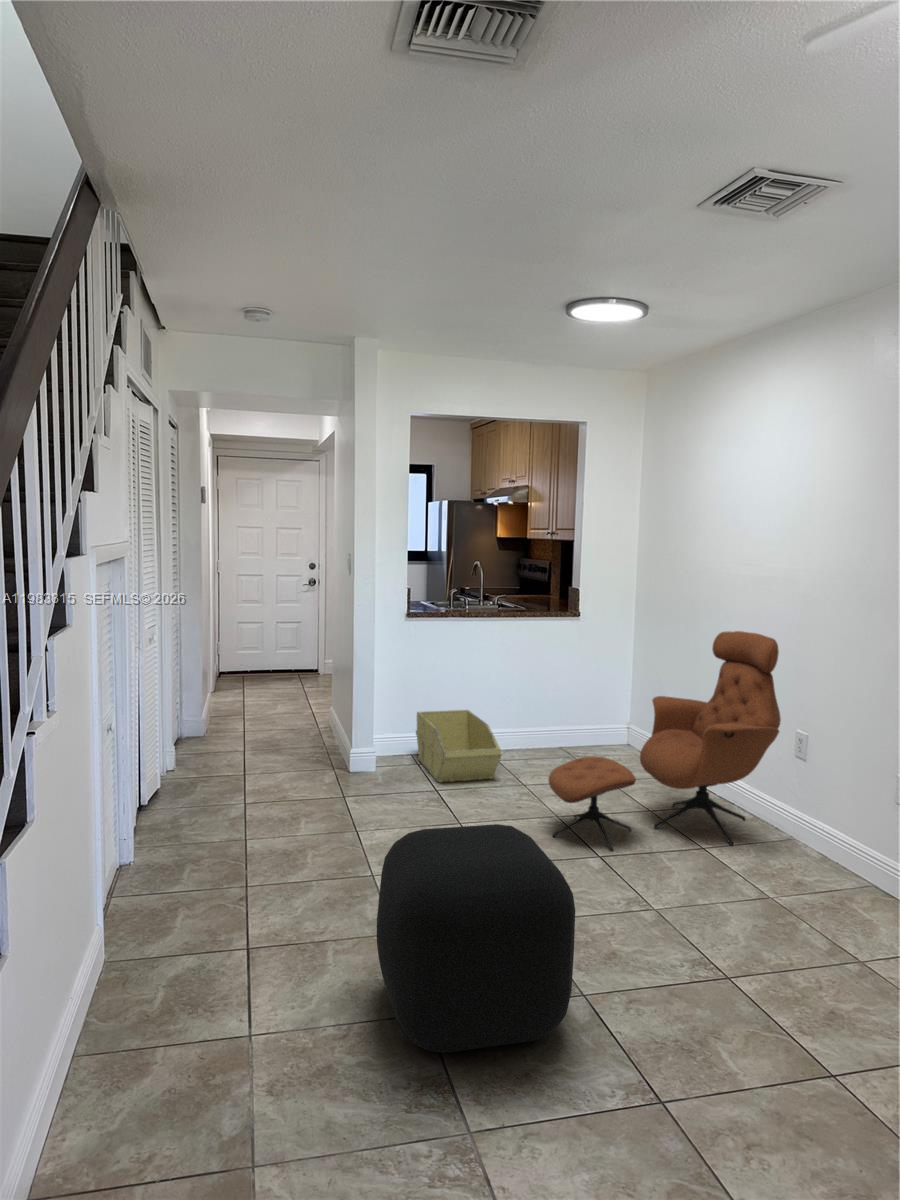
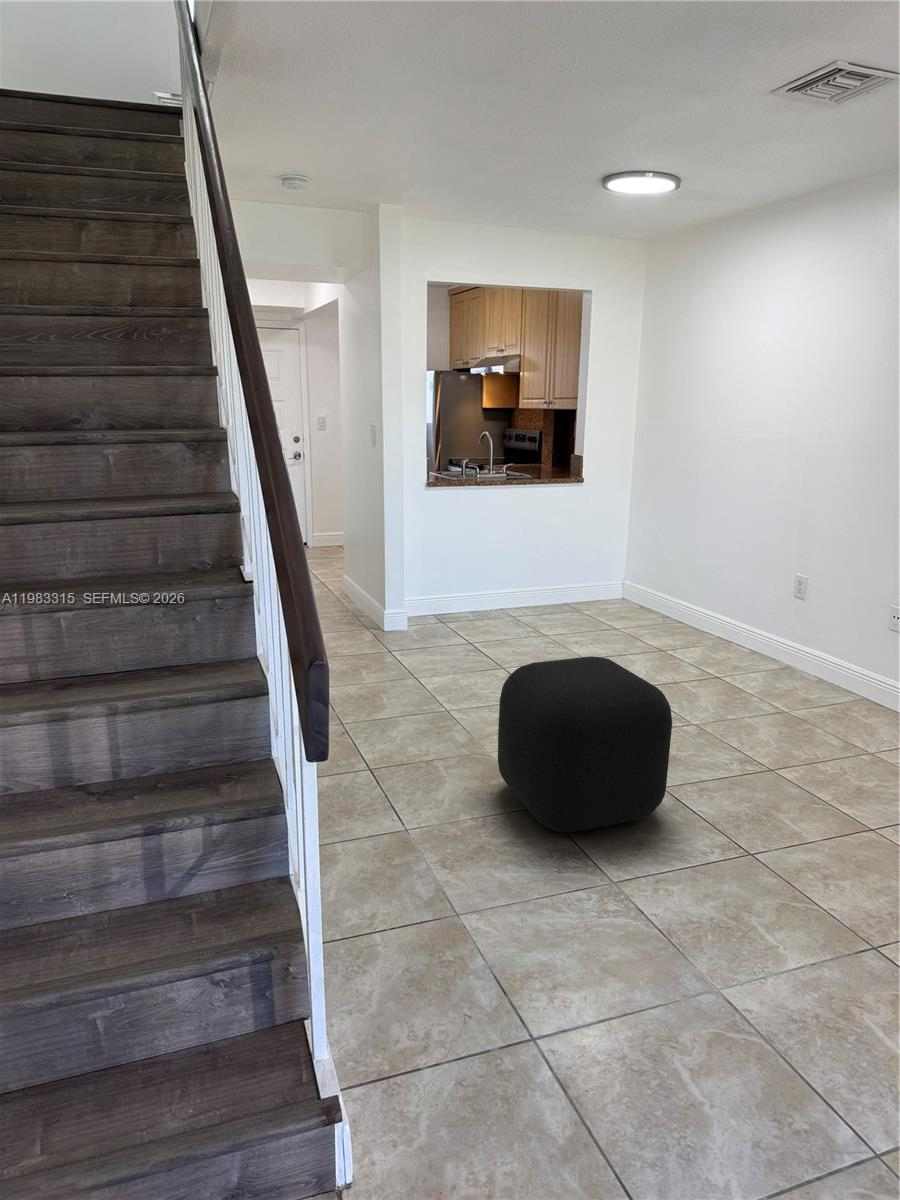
lounge chair: present [549,631,781,851] -> none [583,490,783,683]
storage bin: present [416,710,501,782] -> none [439,571,526,636]

